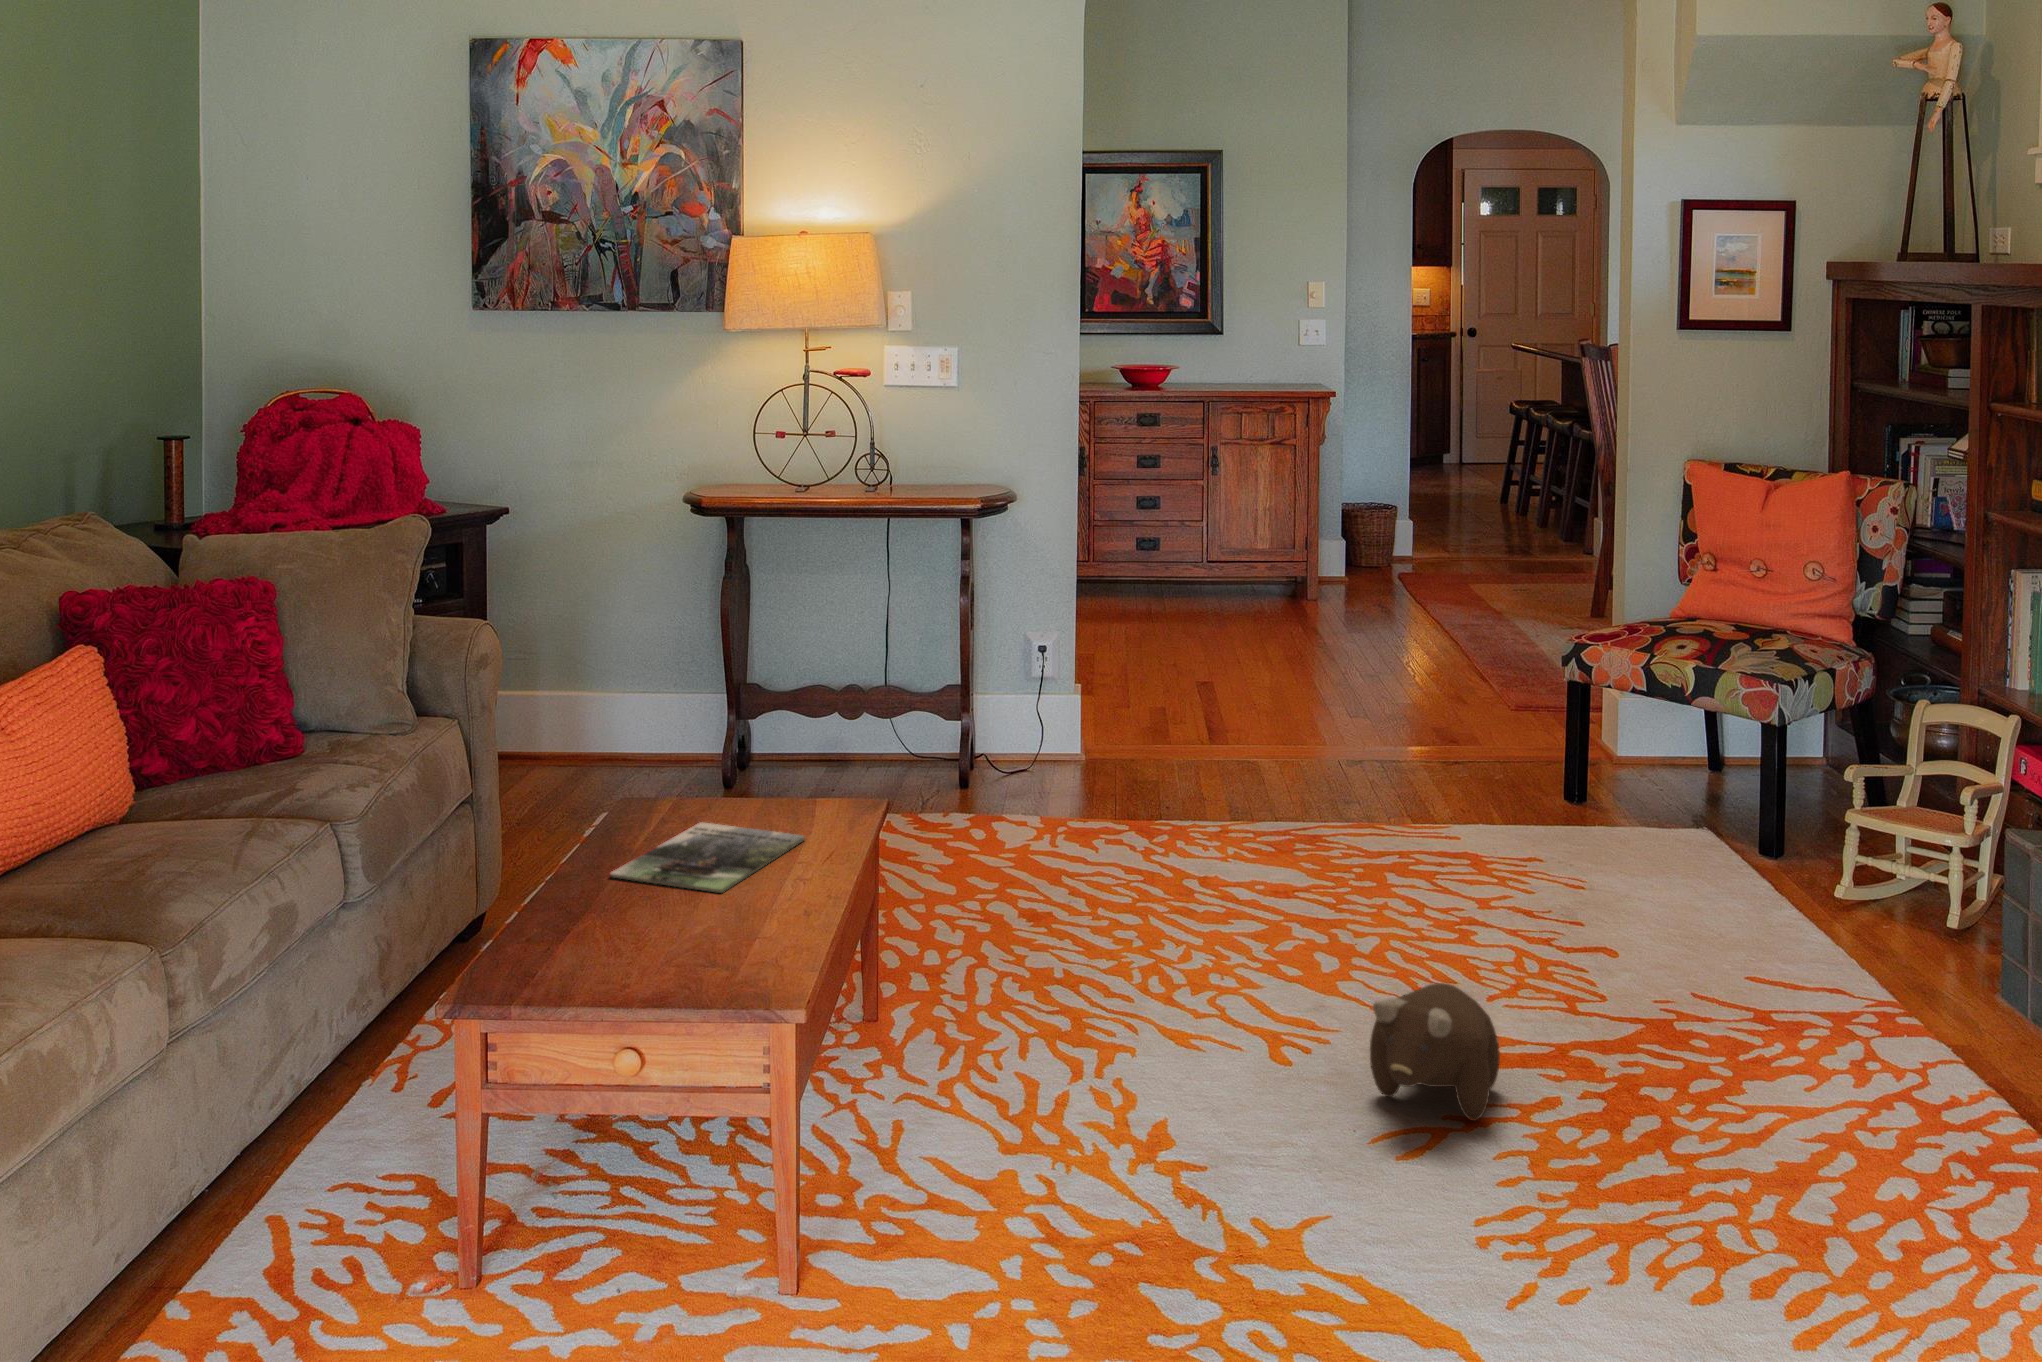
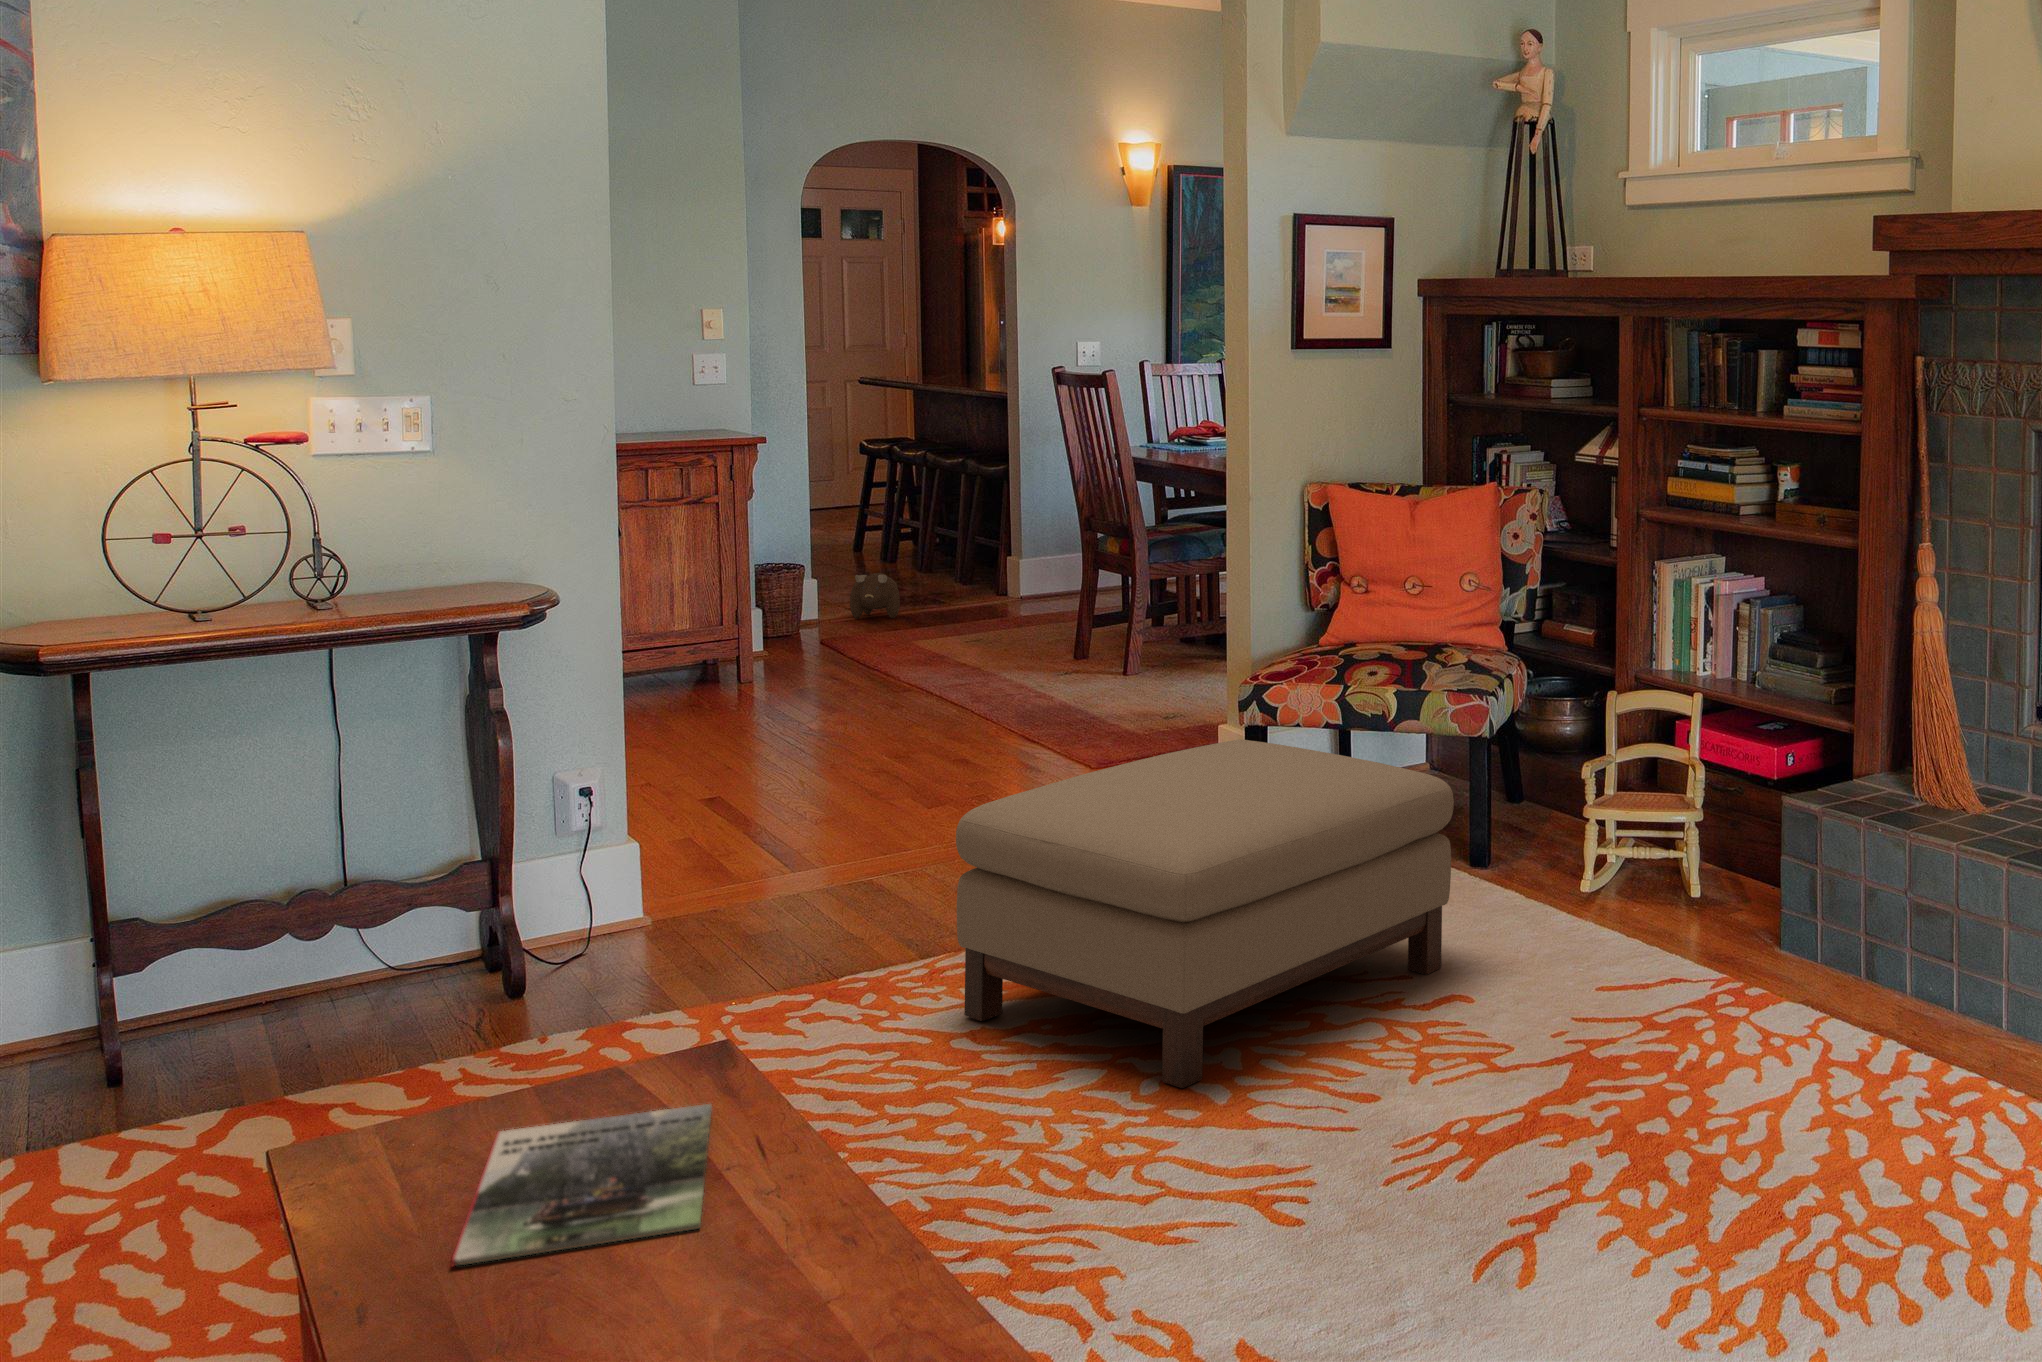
ottoman: none [1210,688,1640,953] -> present [956,740,1454,1088]
plush toy: present [1370,983,1500,1121] -> present [850,573,900,619]

